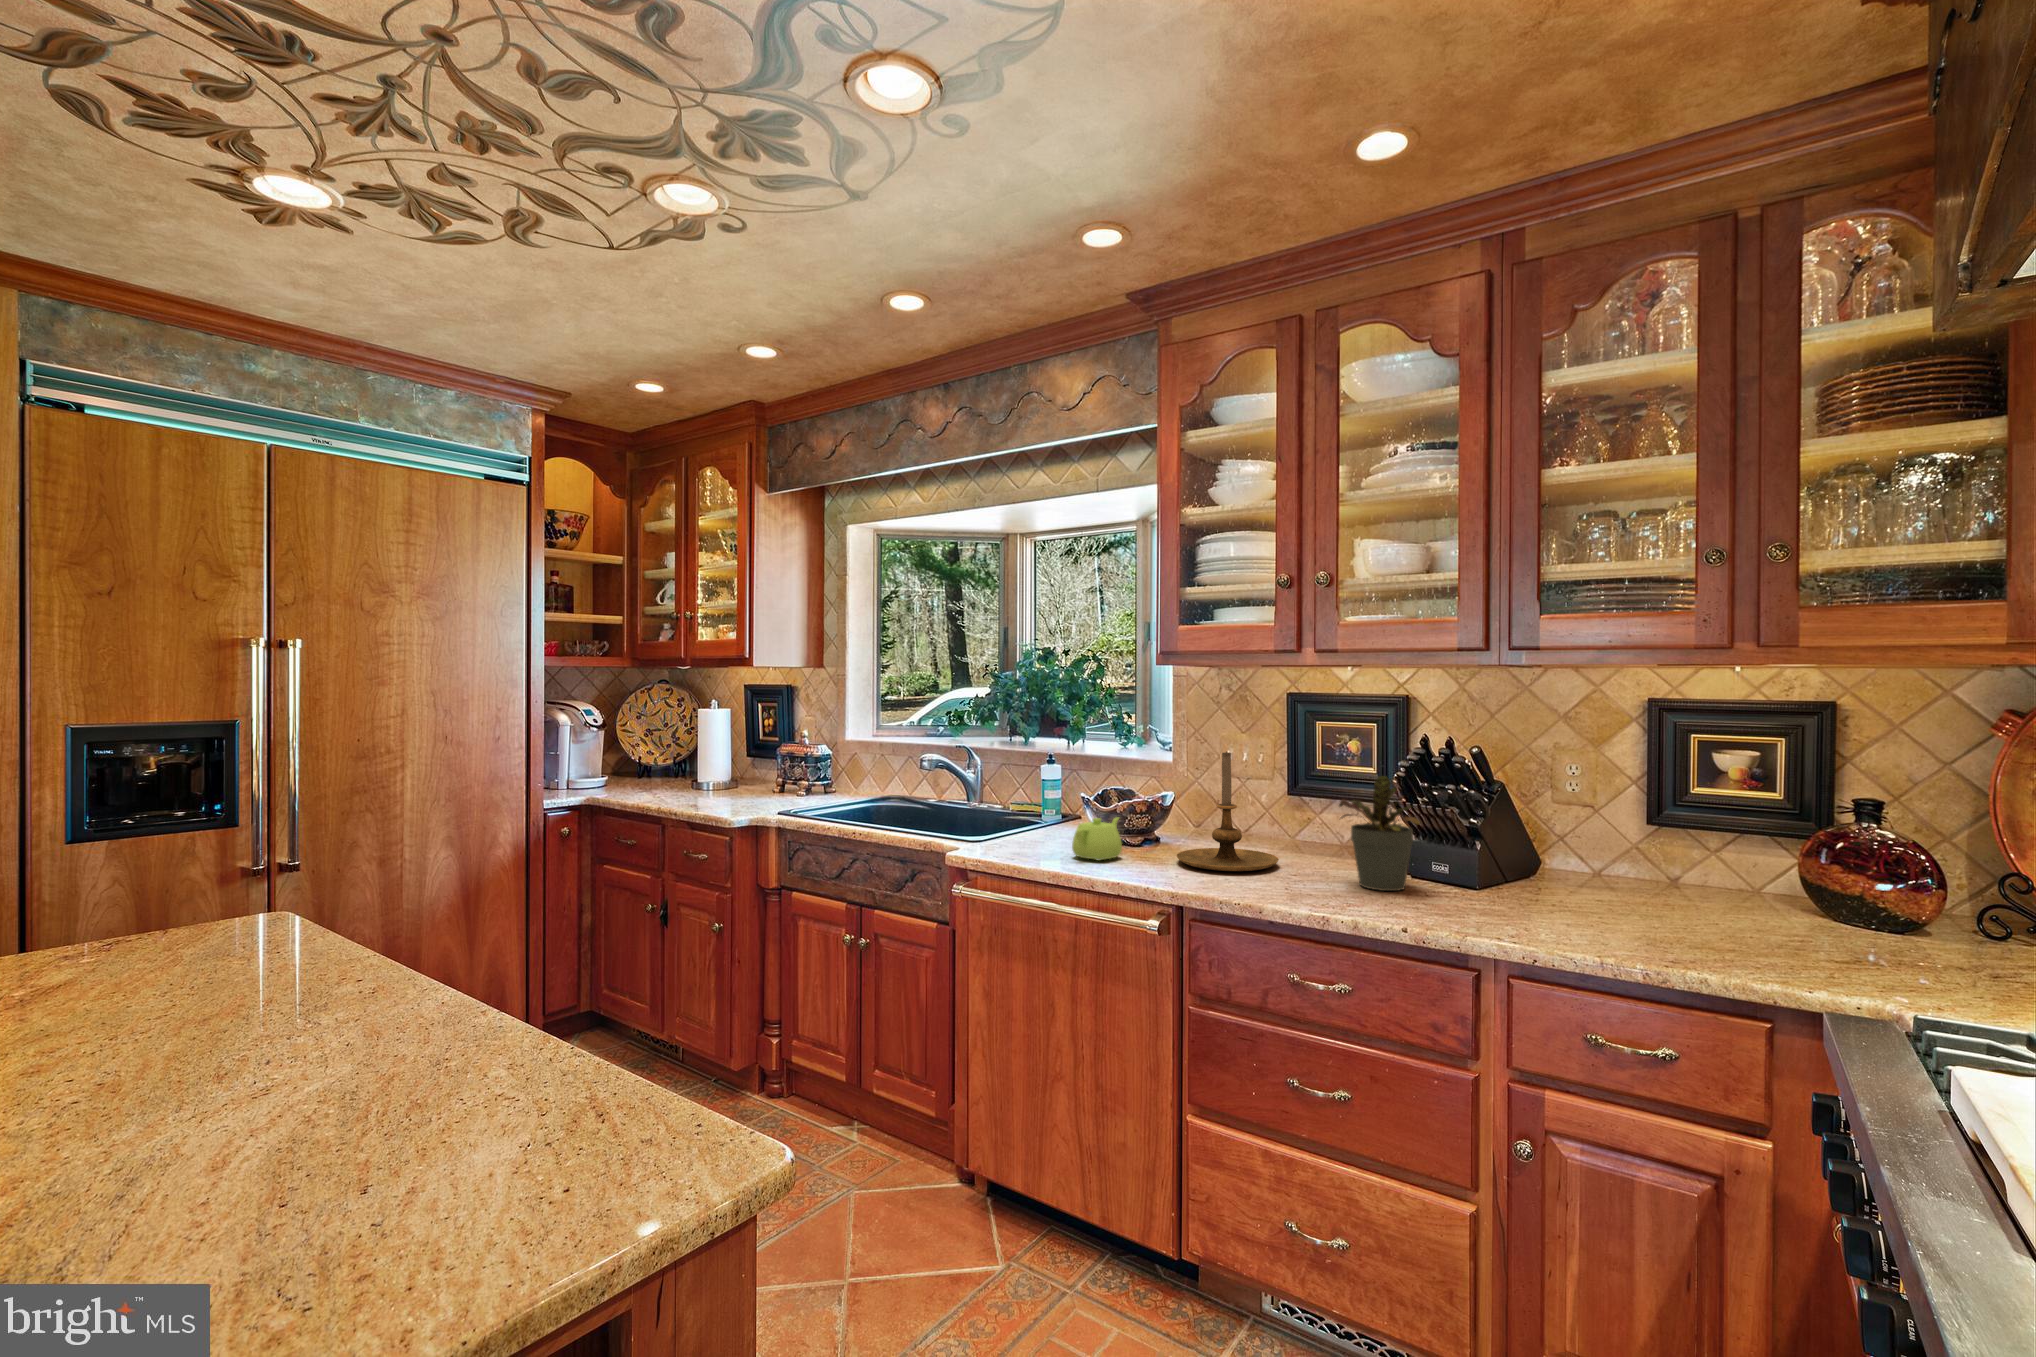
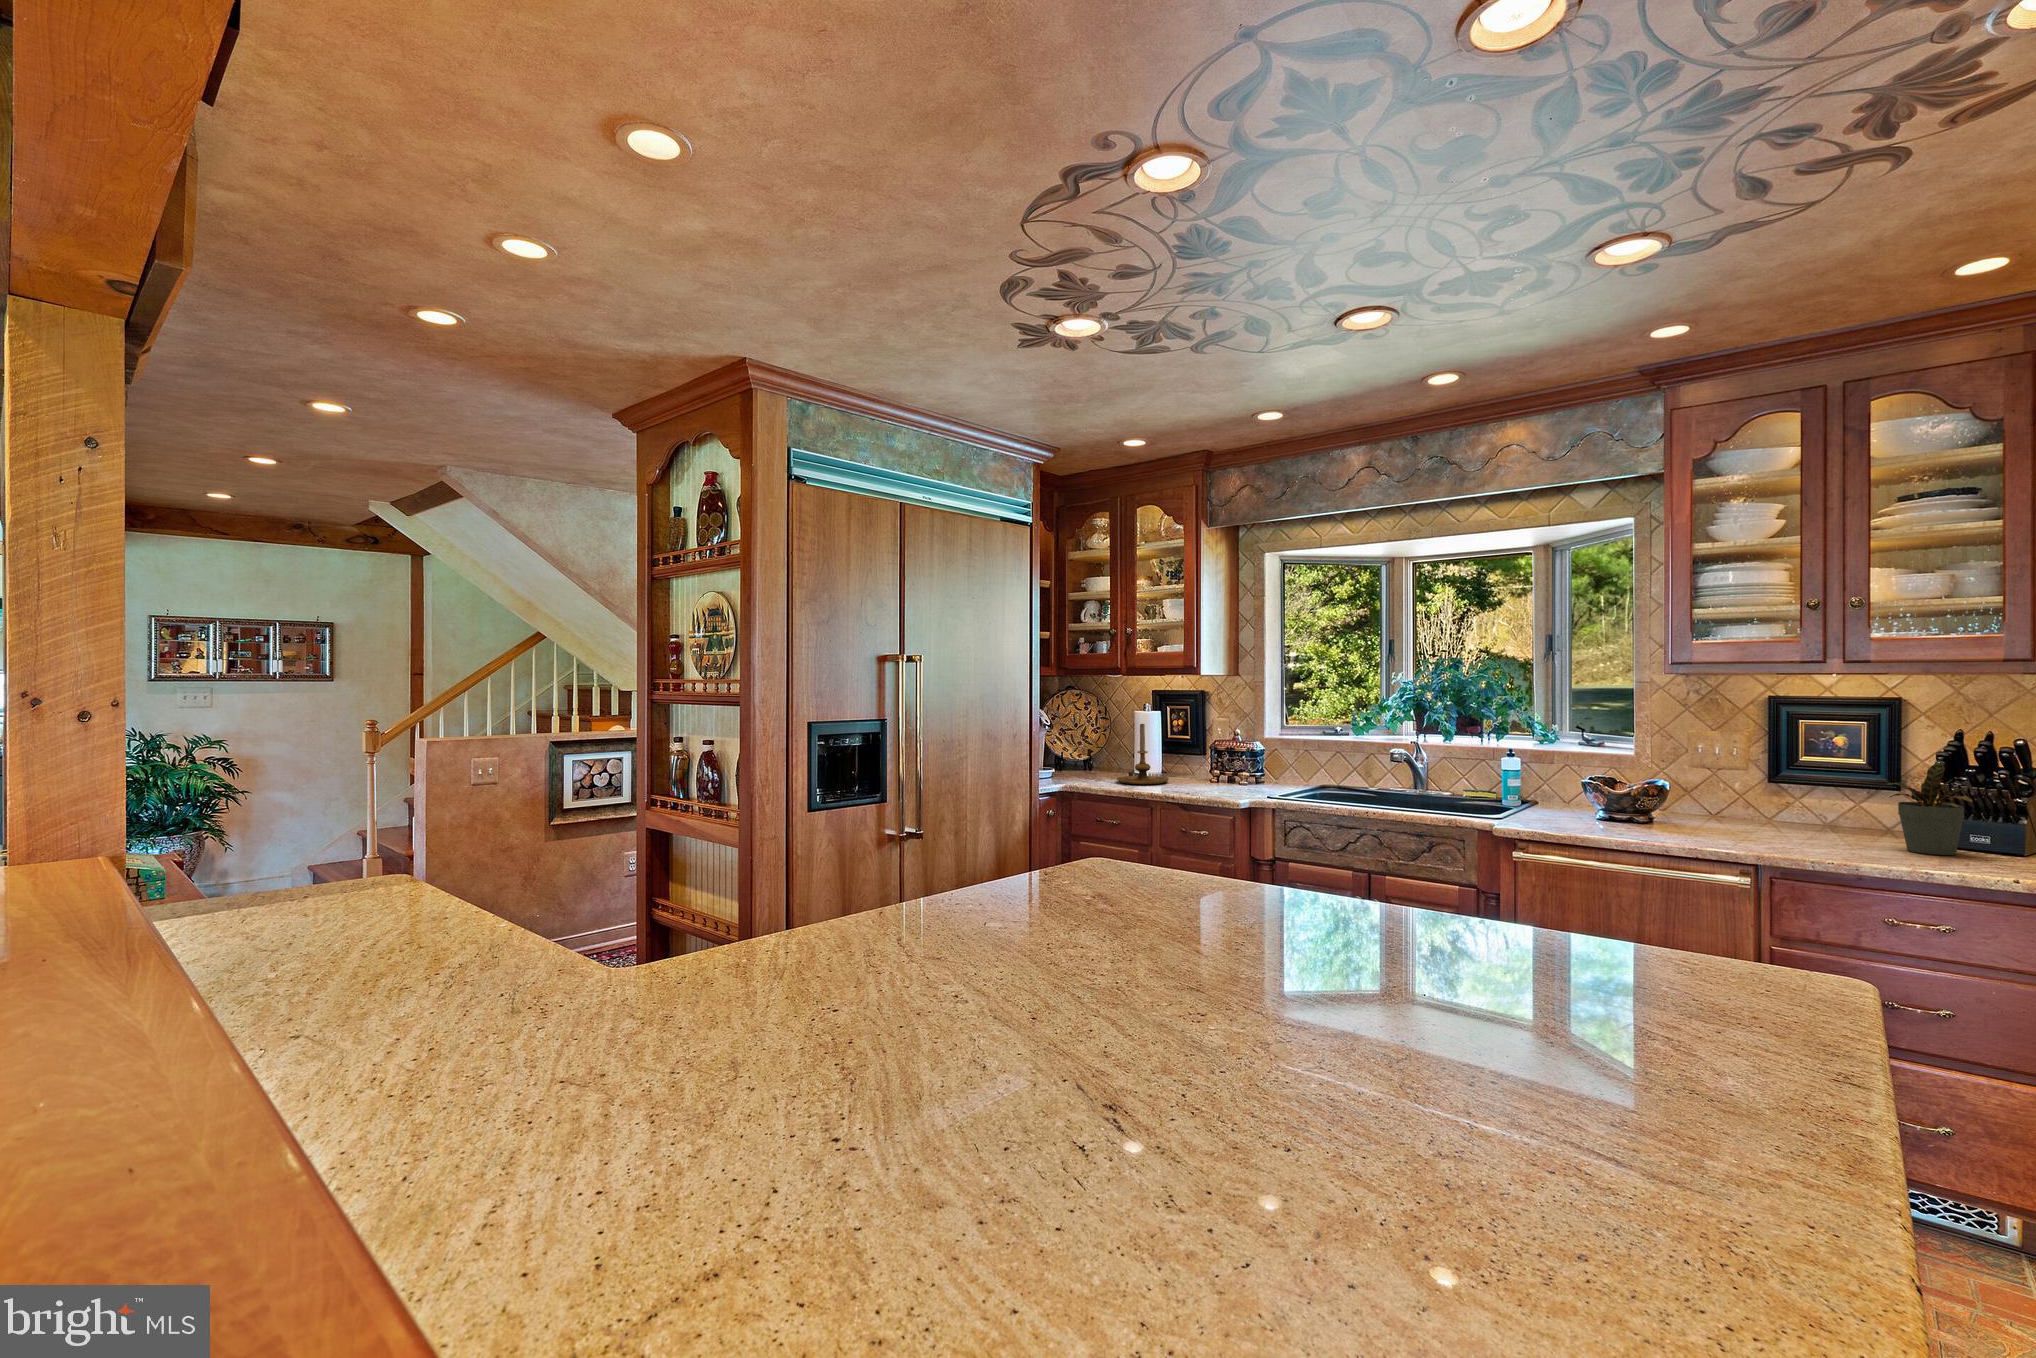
candle holder: present [1177,752,1279,871] -> present [1117,724,1169,784]
teapot: present [1072,818,1122,860] -> none [1606,798,1652,832]

